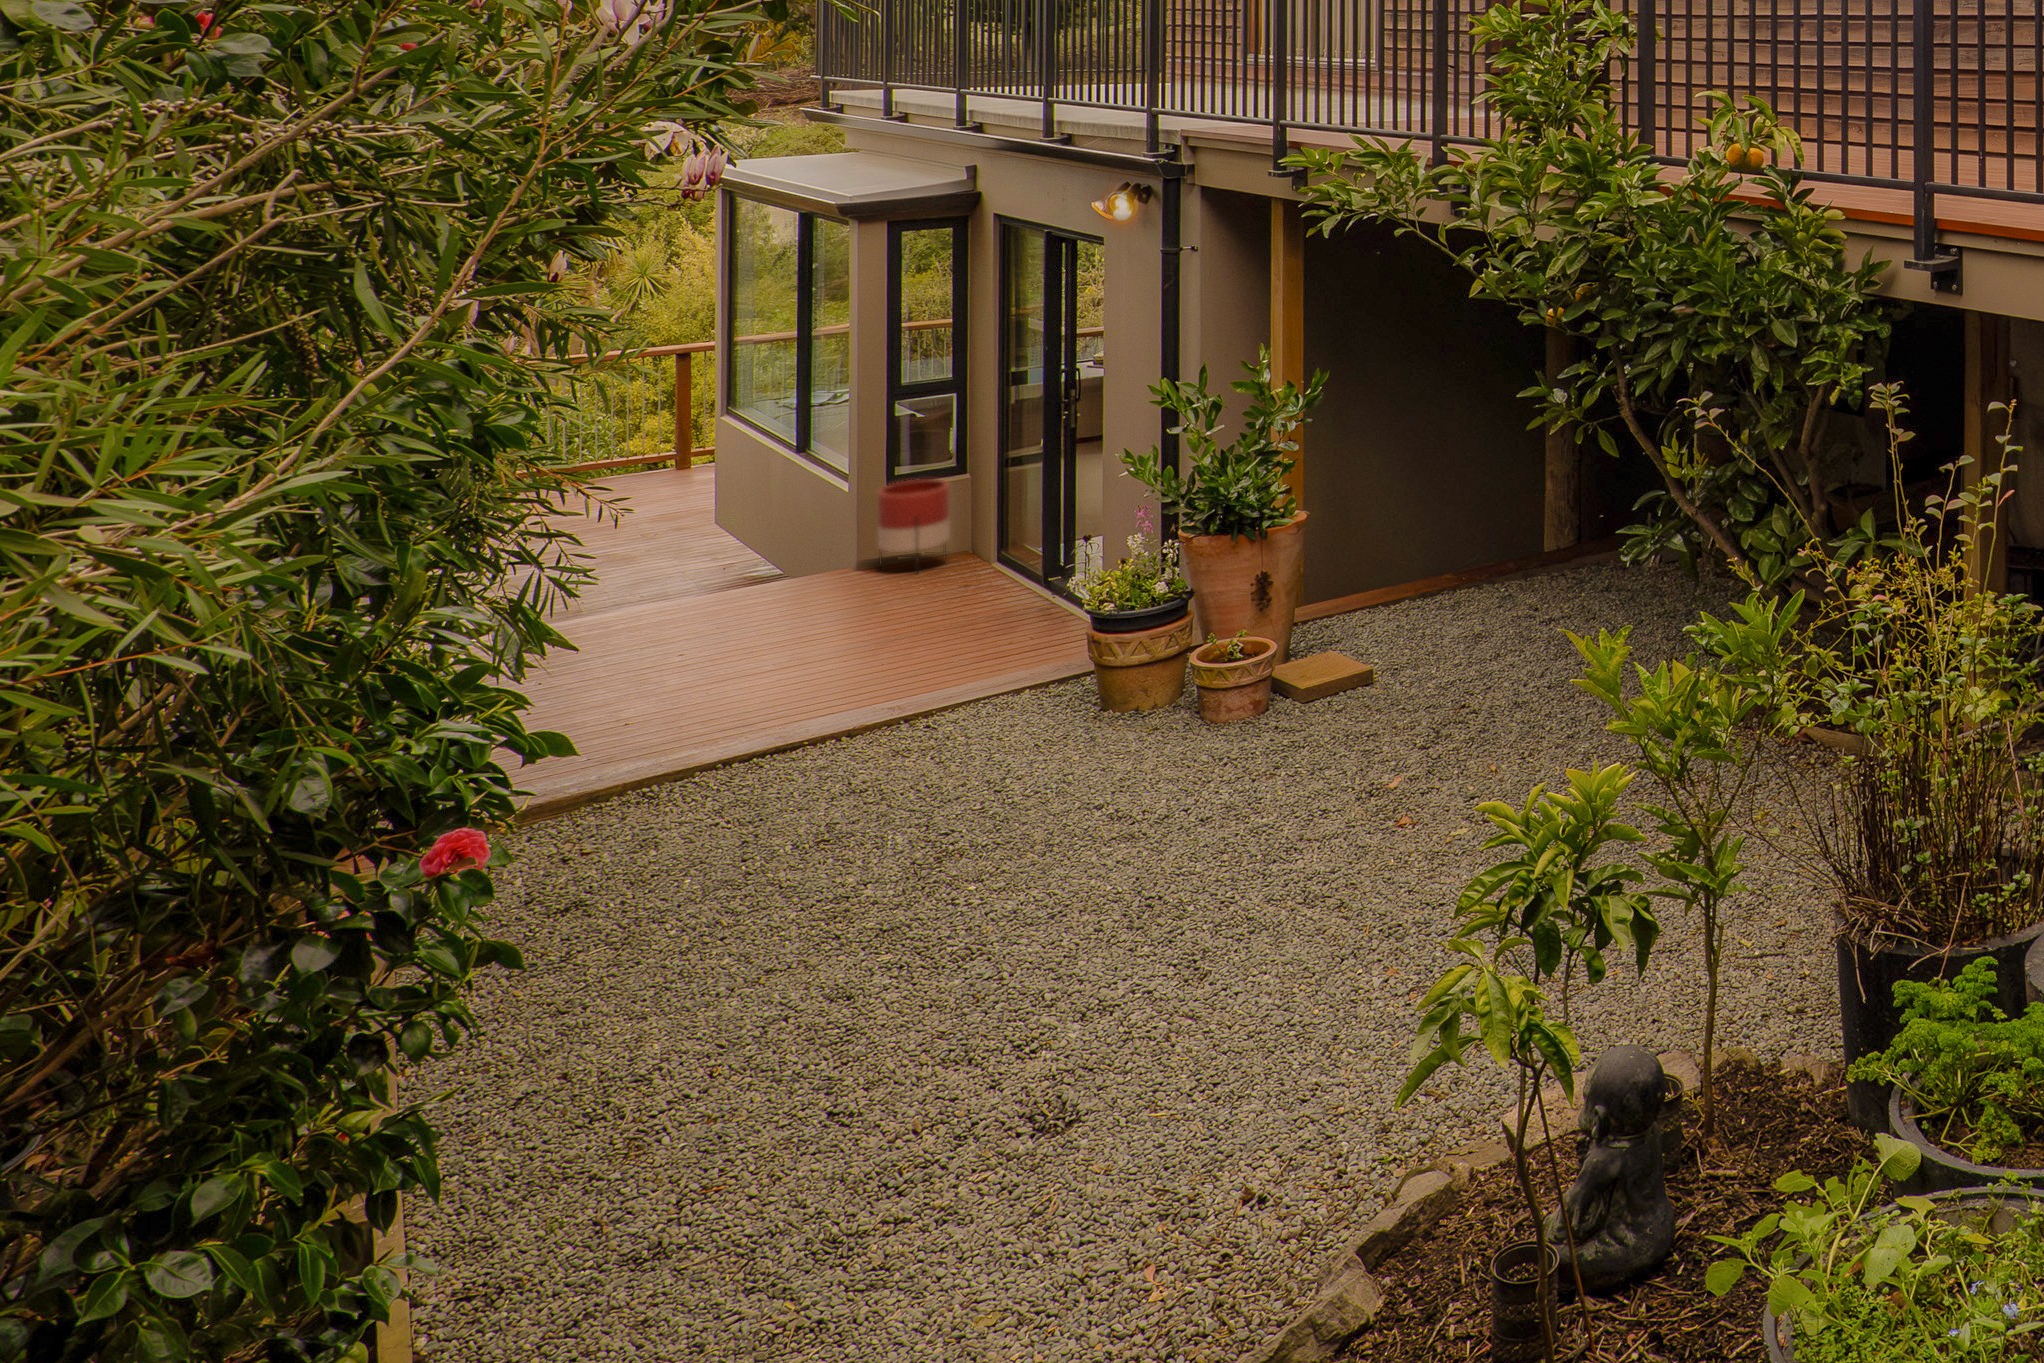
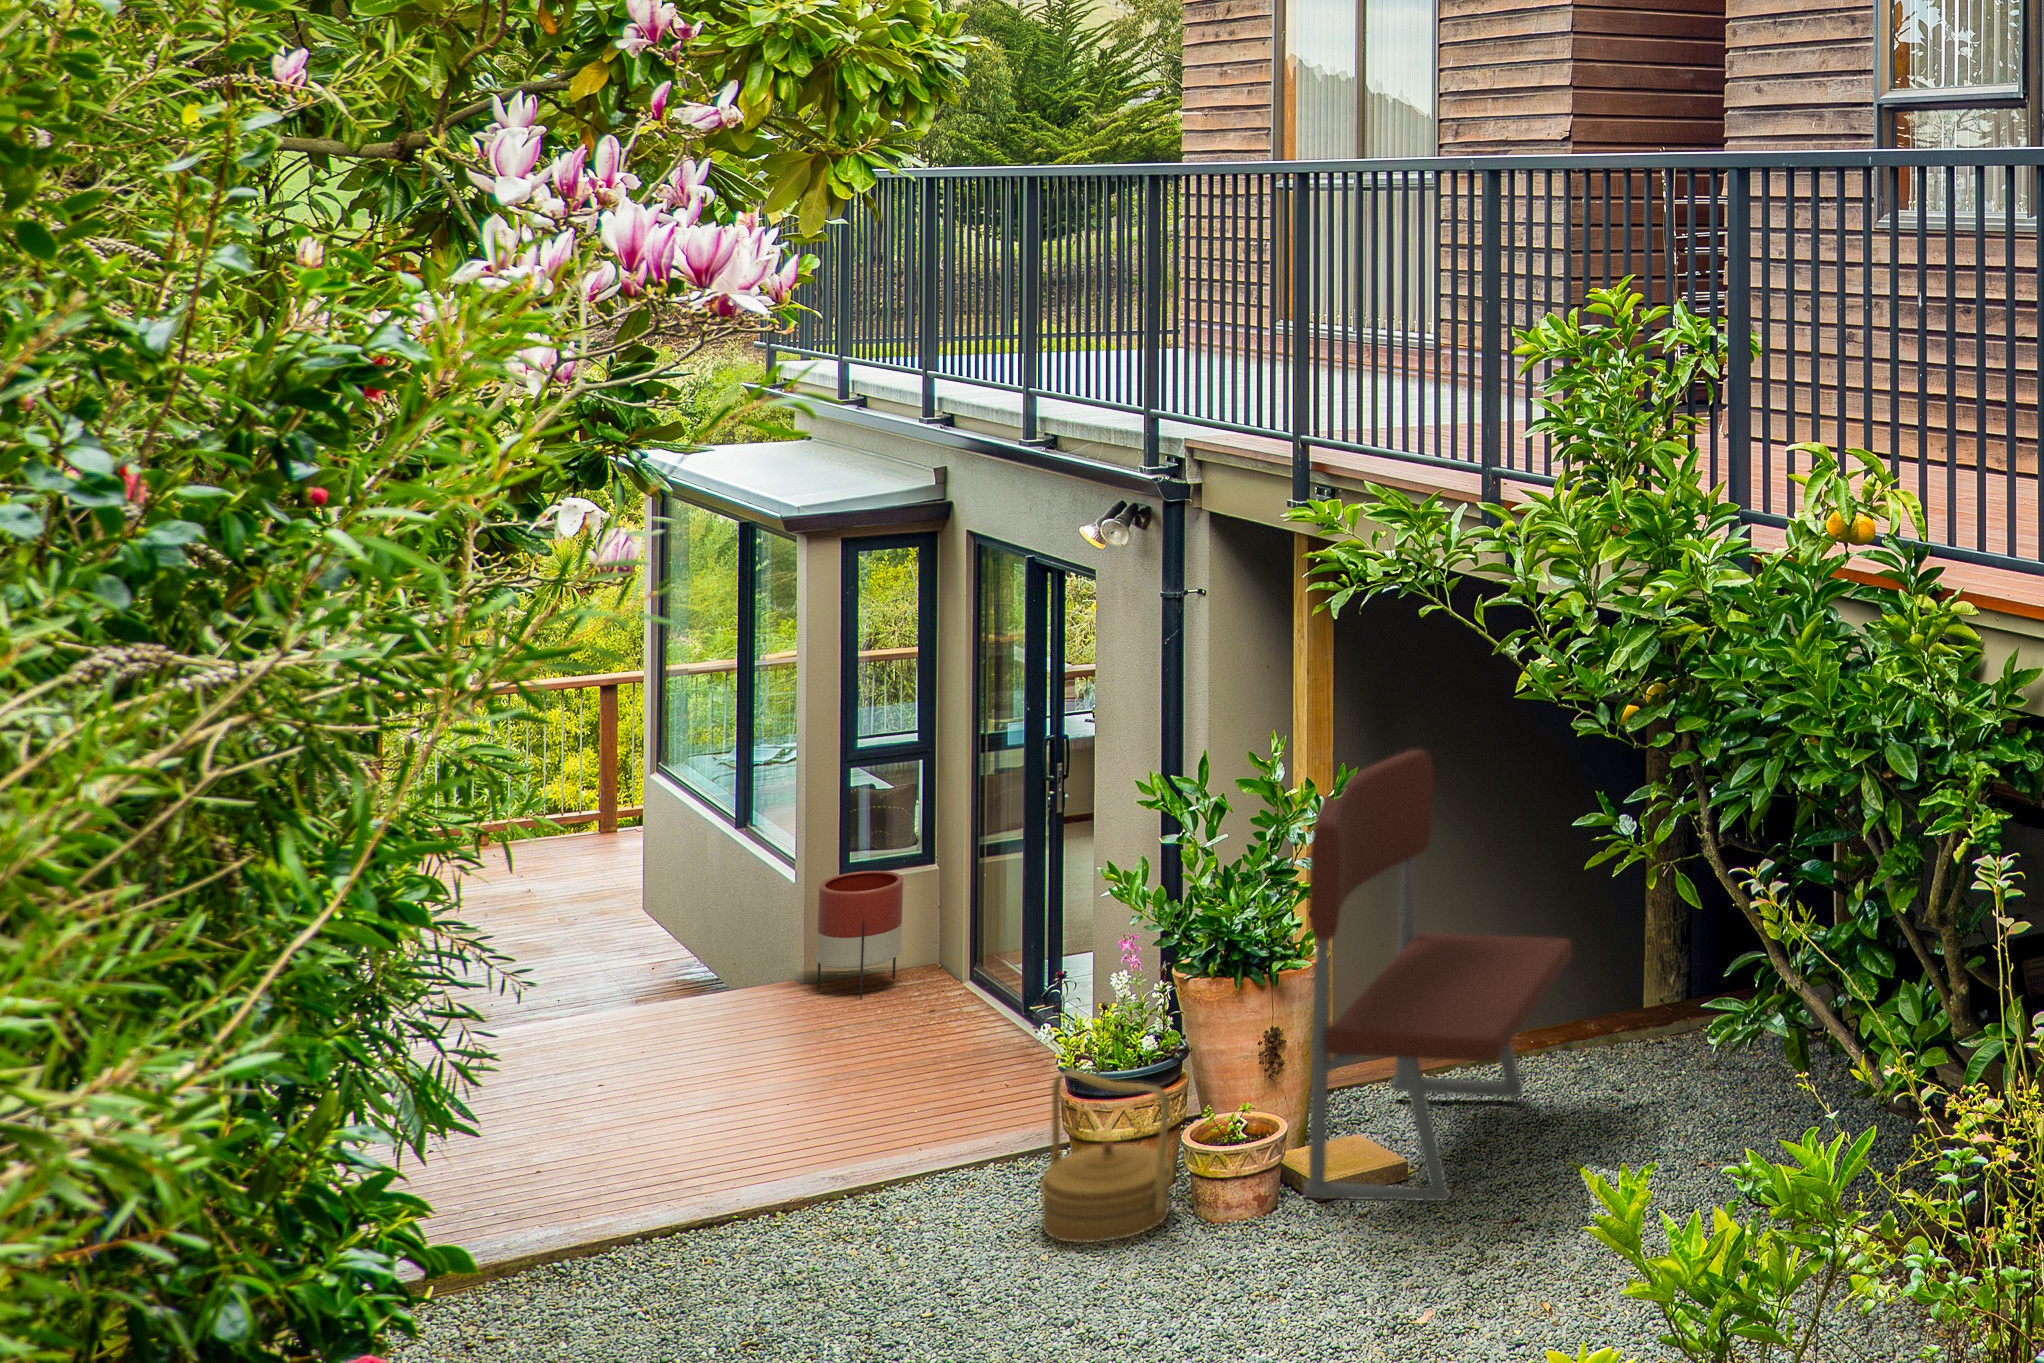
bench: none [1296,363,1499,689] -> present [1303,750,1572,1201]
woven basket: none [1081,605,1190,733] -> present [1040,1070,1173,1243]

